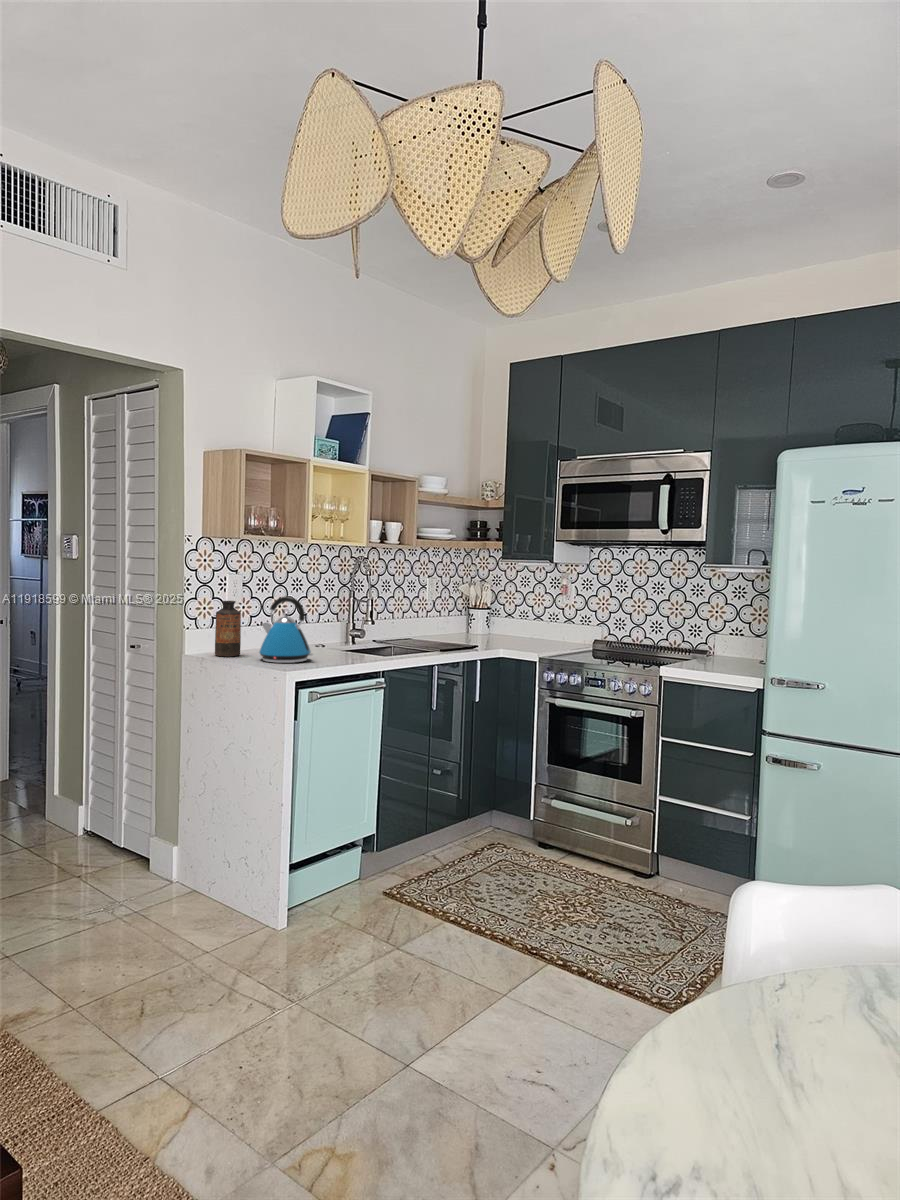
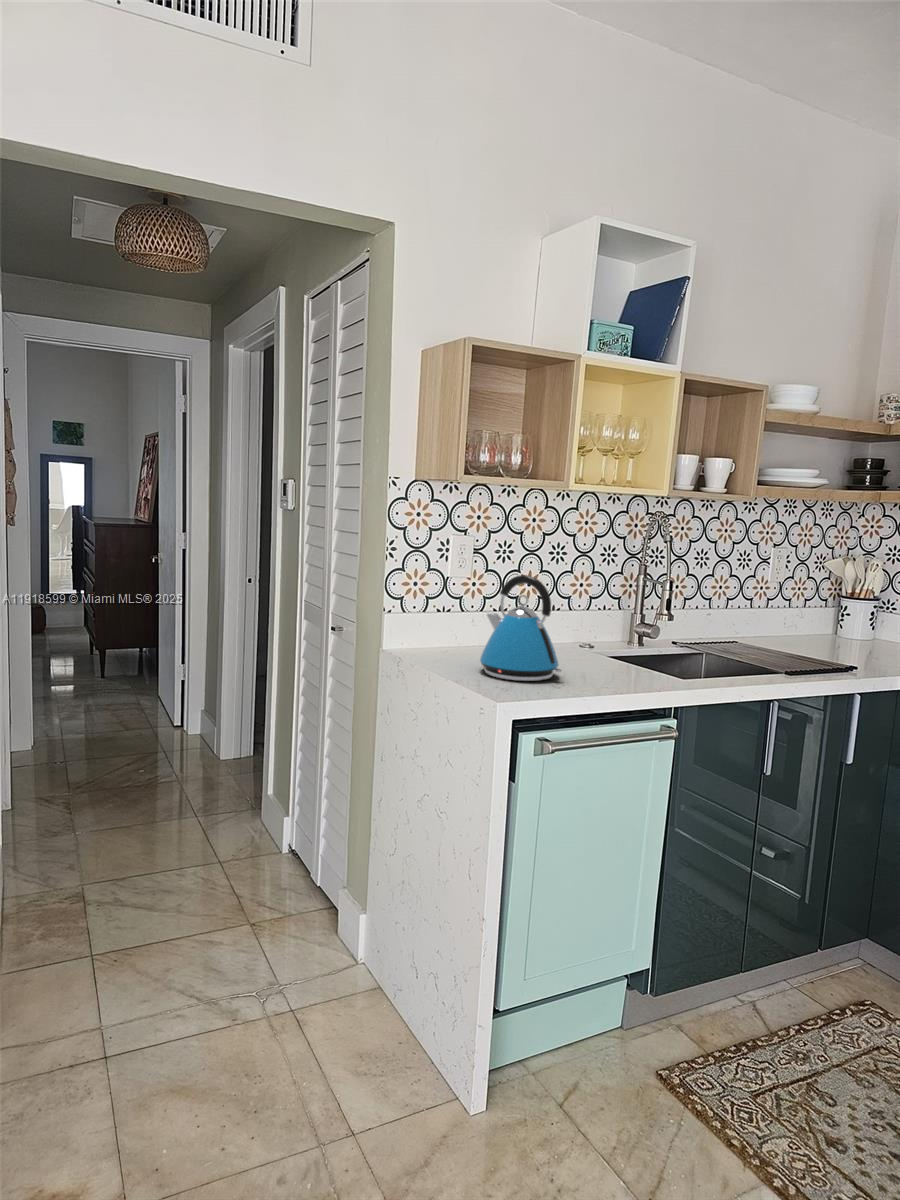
bottle: present [215,601,241,656] -> none [422,575,461,659]

